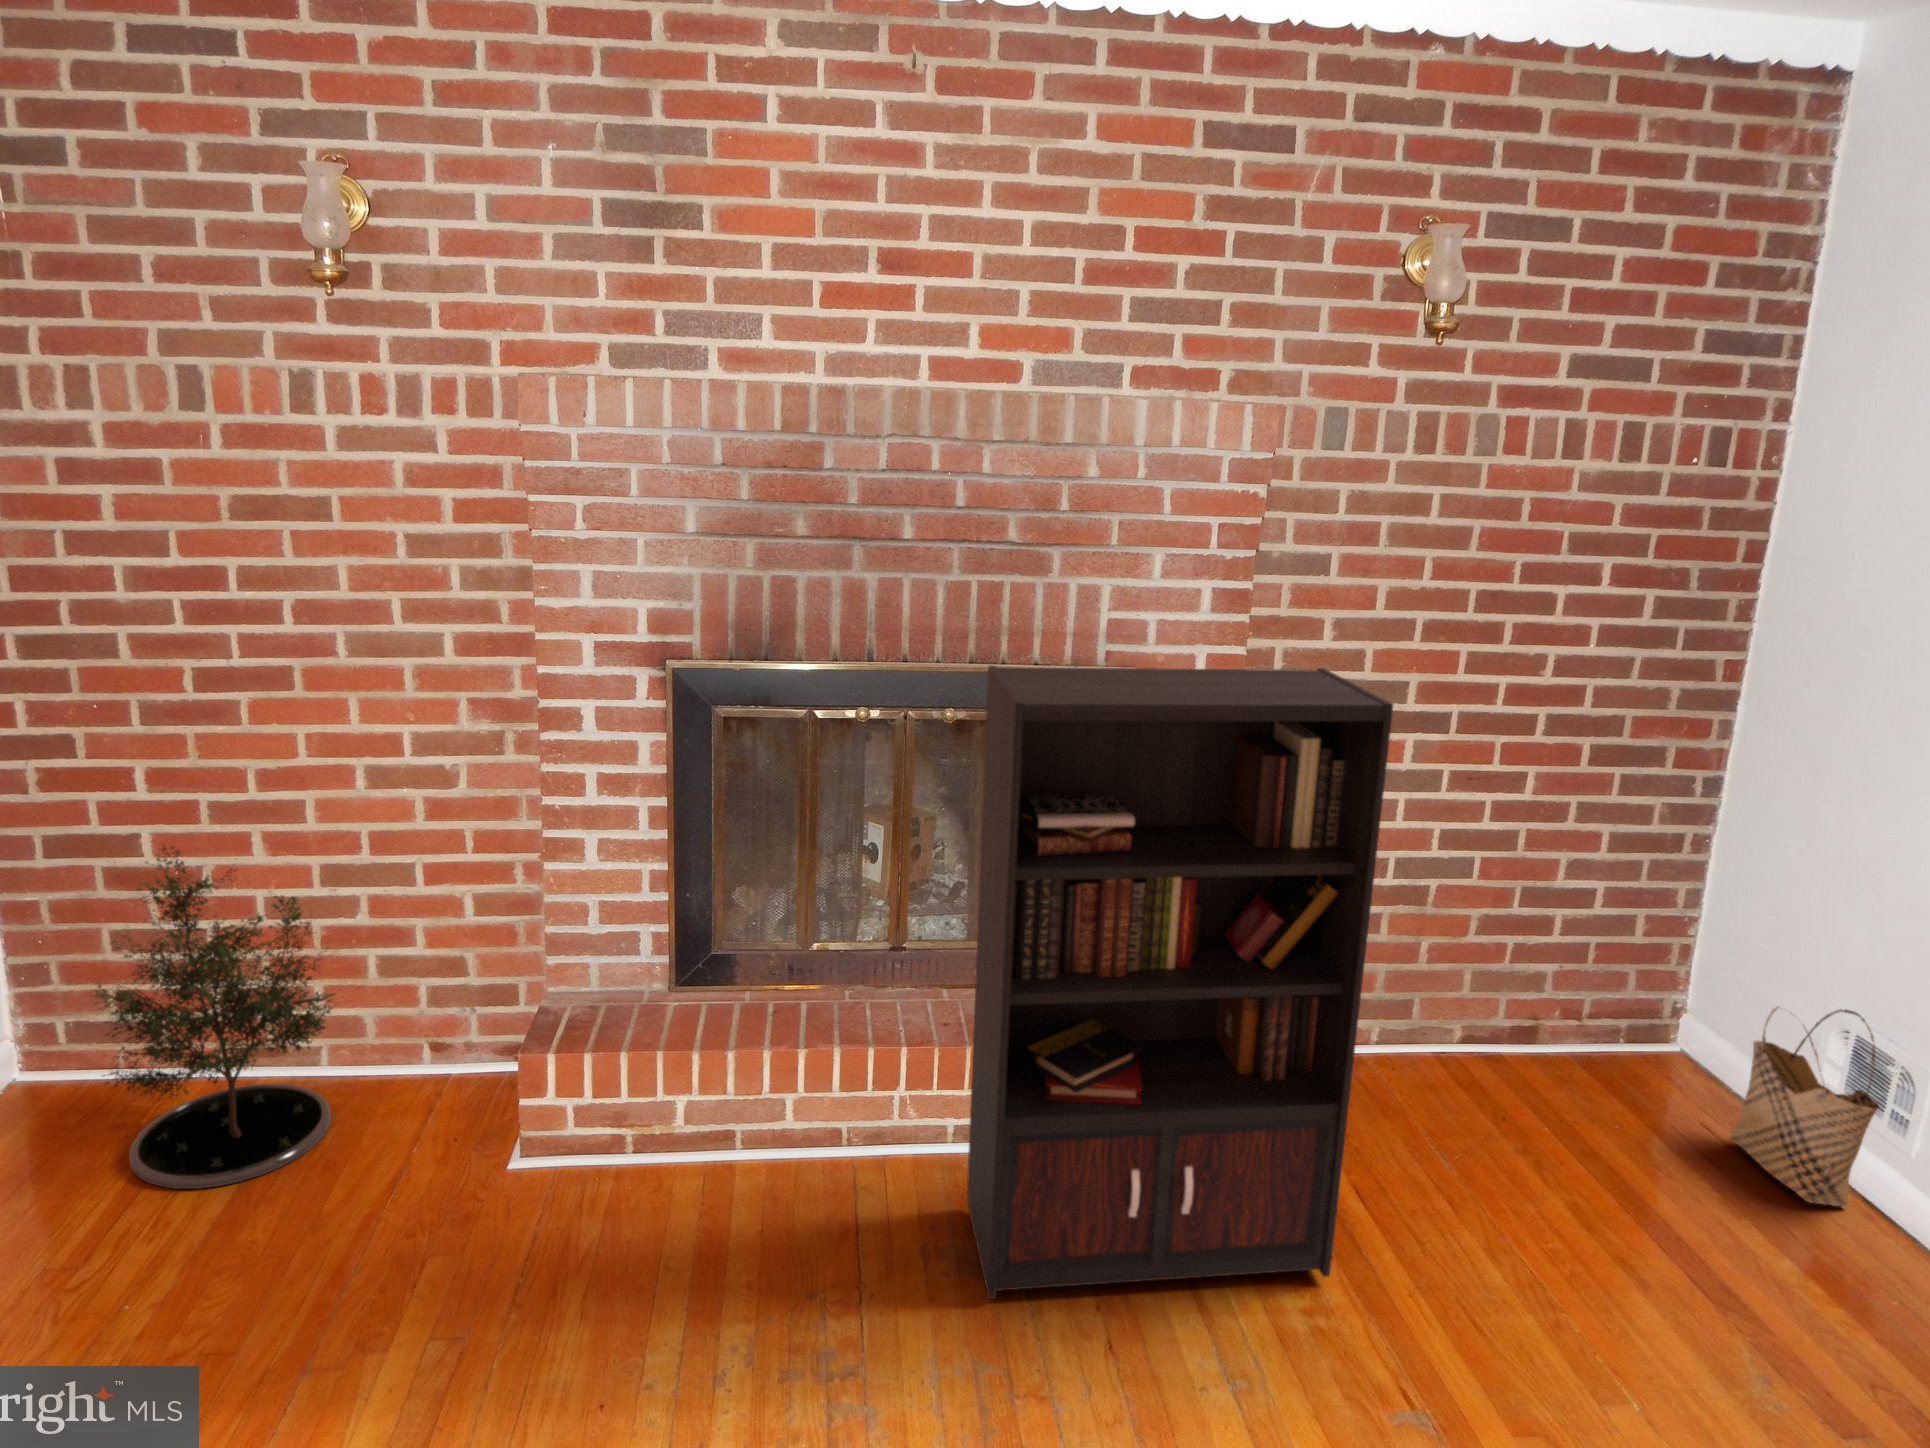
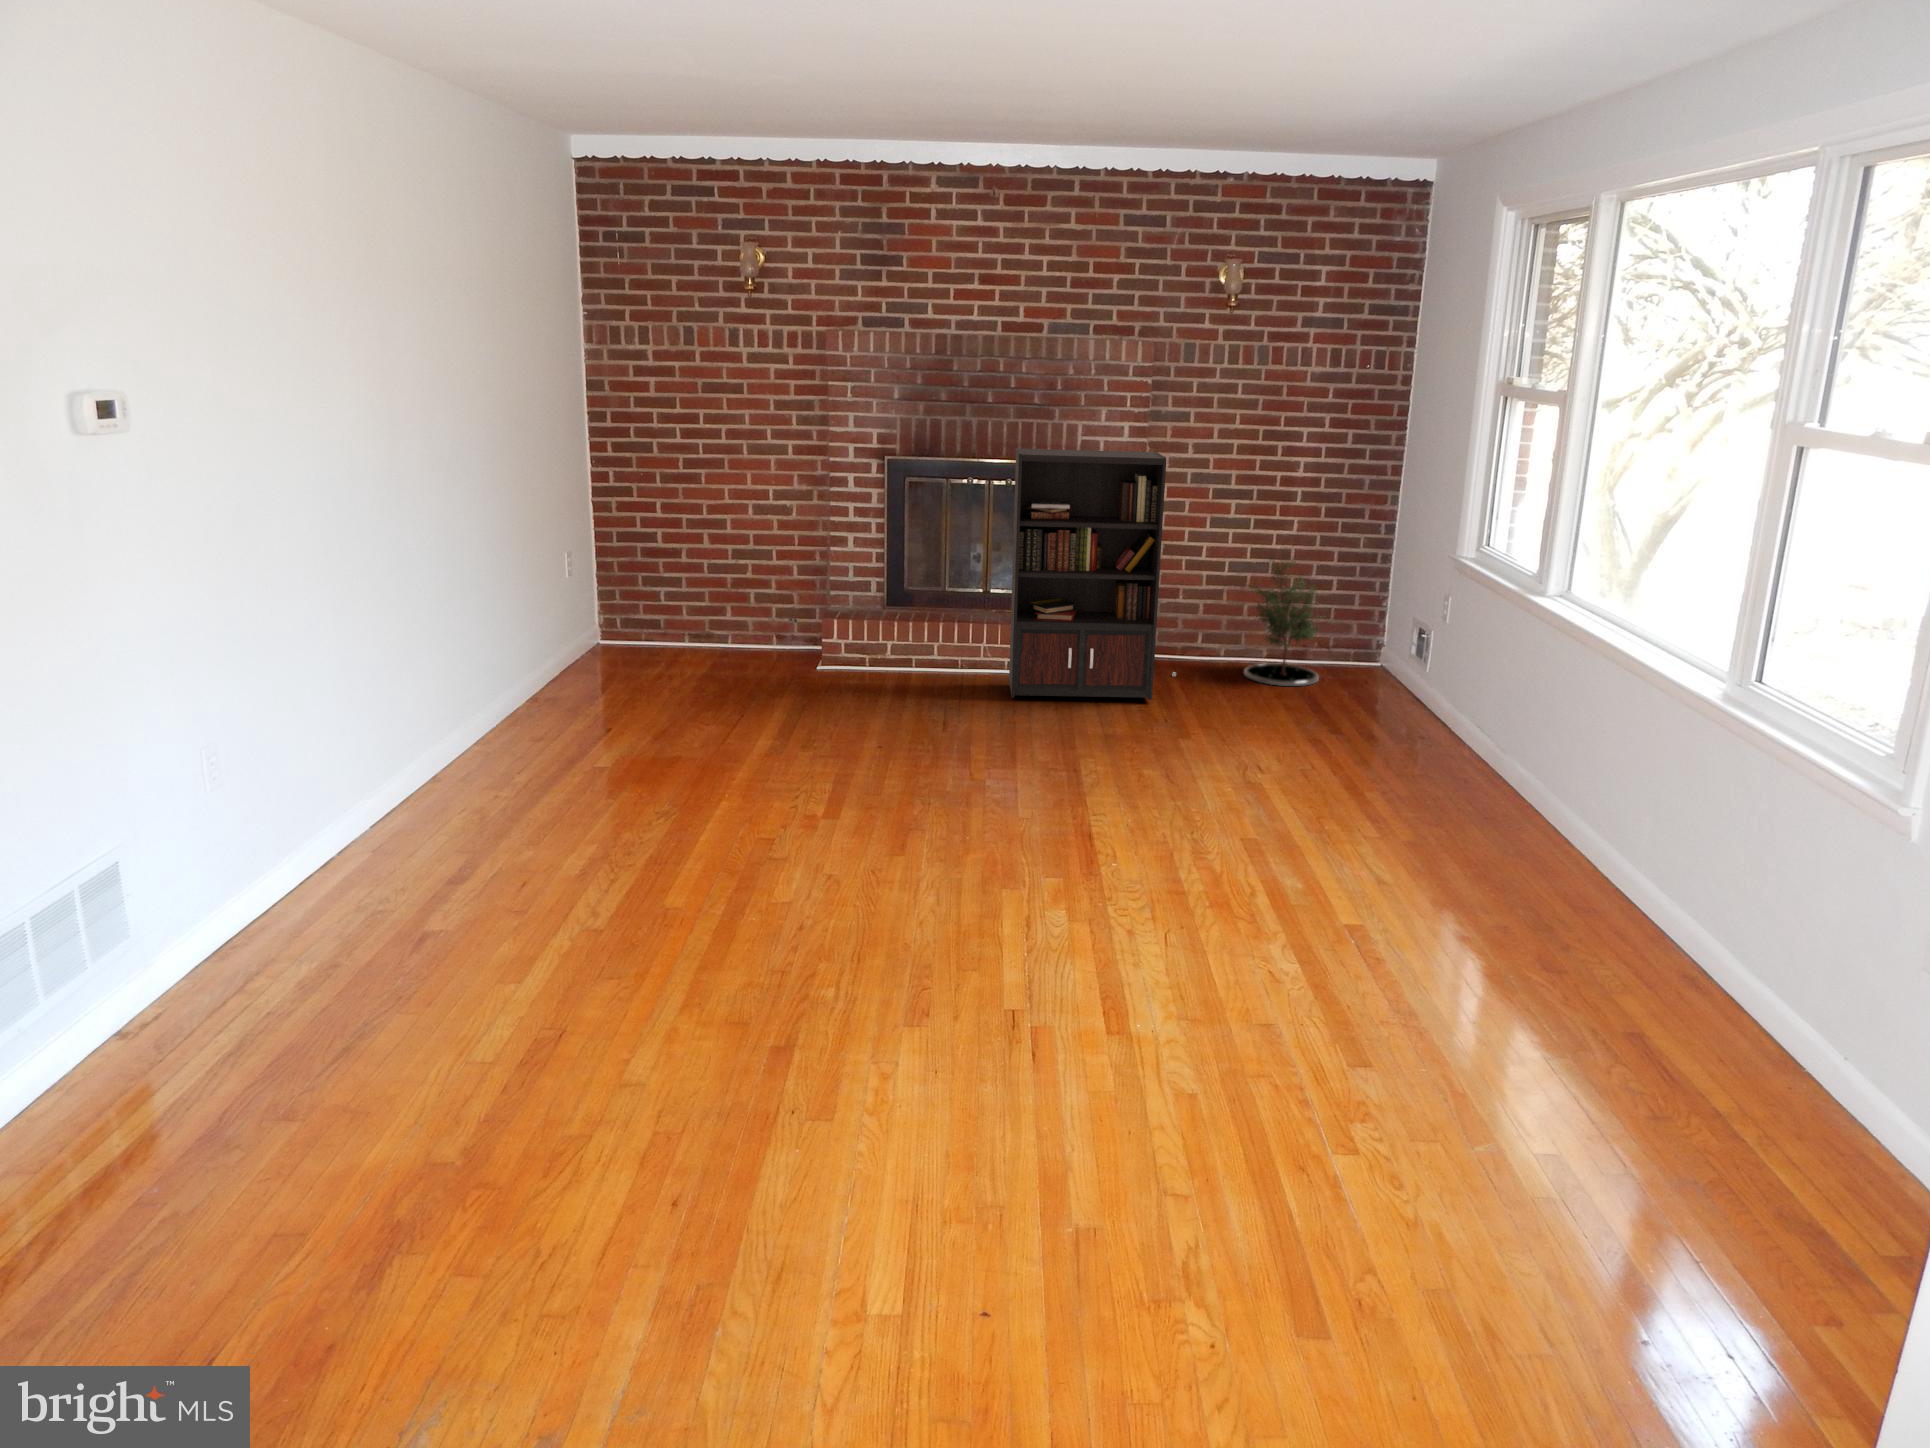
potted tree: present [91,845,335,1189] -> present [1244,552,1321,686]
woven basket: present [1729,1007,1879,1206] -> none [1367,613,1415,700]

